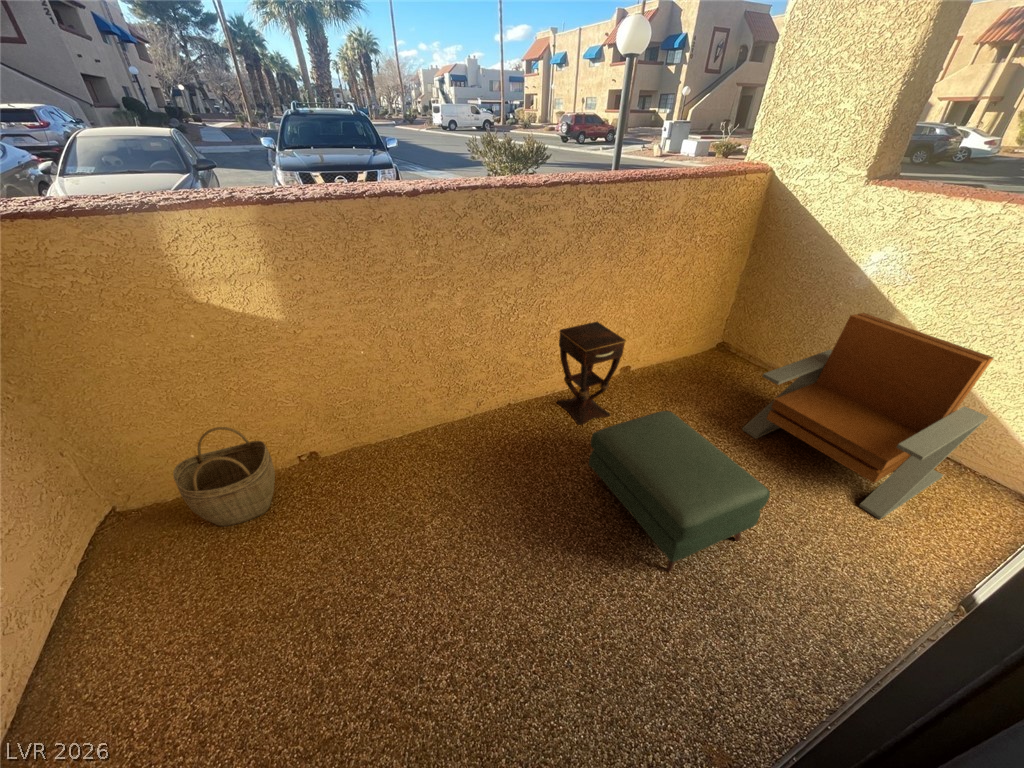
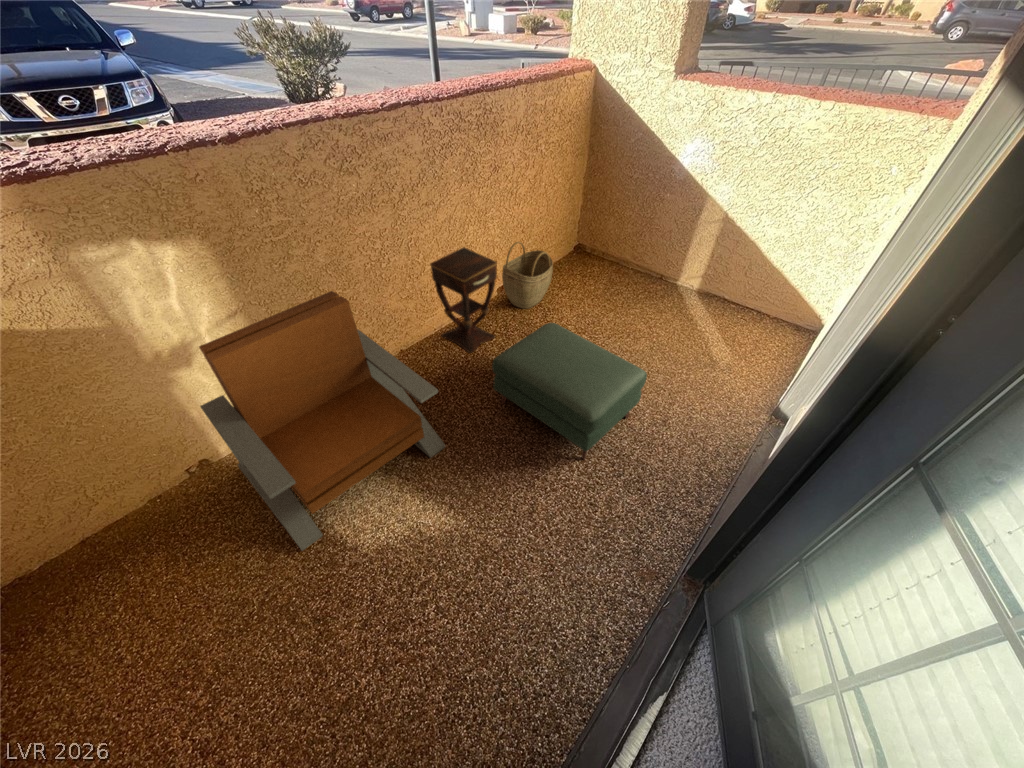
lounge chair: present [742,313,994,519] -> present [199,291,445,551]
woven basket: present [173,427,275,526] -> present [502,242,553,309]

